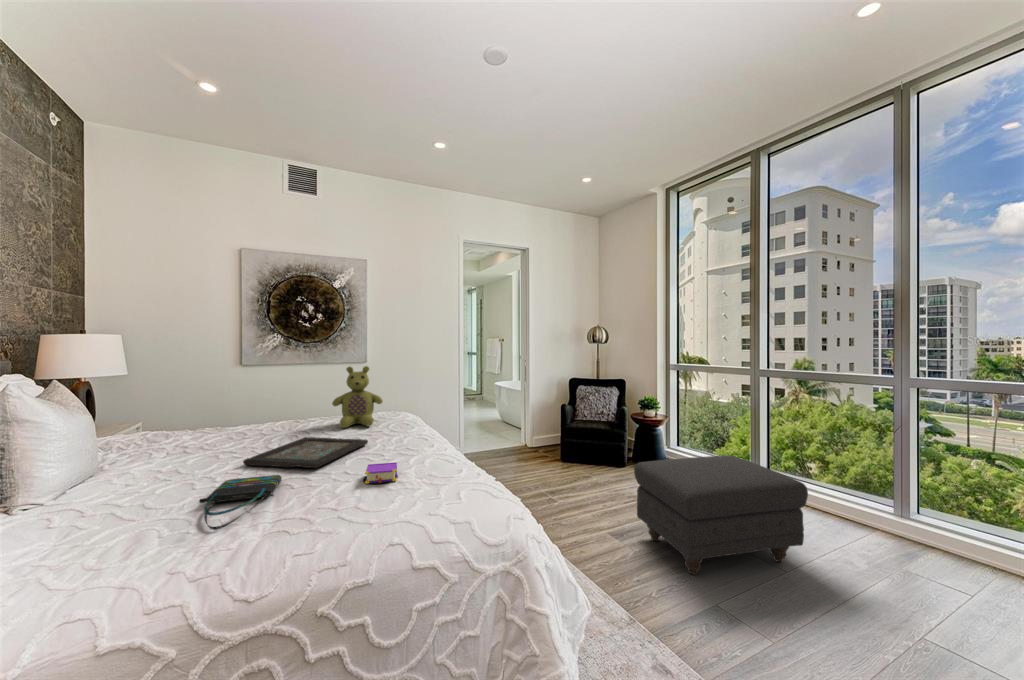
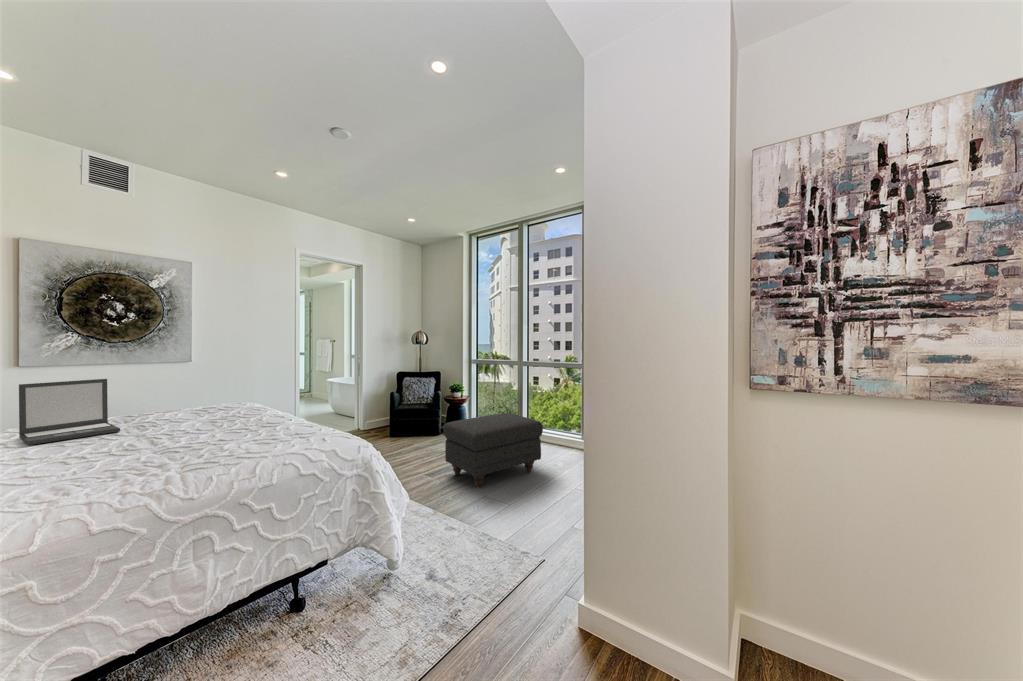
stuffed bear: present [332,366,383,428] -> none [171,362,226,417]
laptop: none [196,382,276,451] -> present [19,379,120,445]
decorative tray: present [243,437,368,468] -> none [104,420,225,446]
book: present [363,462,398,484] -> none [224,427,283,445]
tote bag: present [199,475,282,530] -> none [96,445,166,475]

